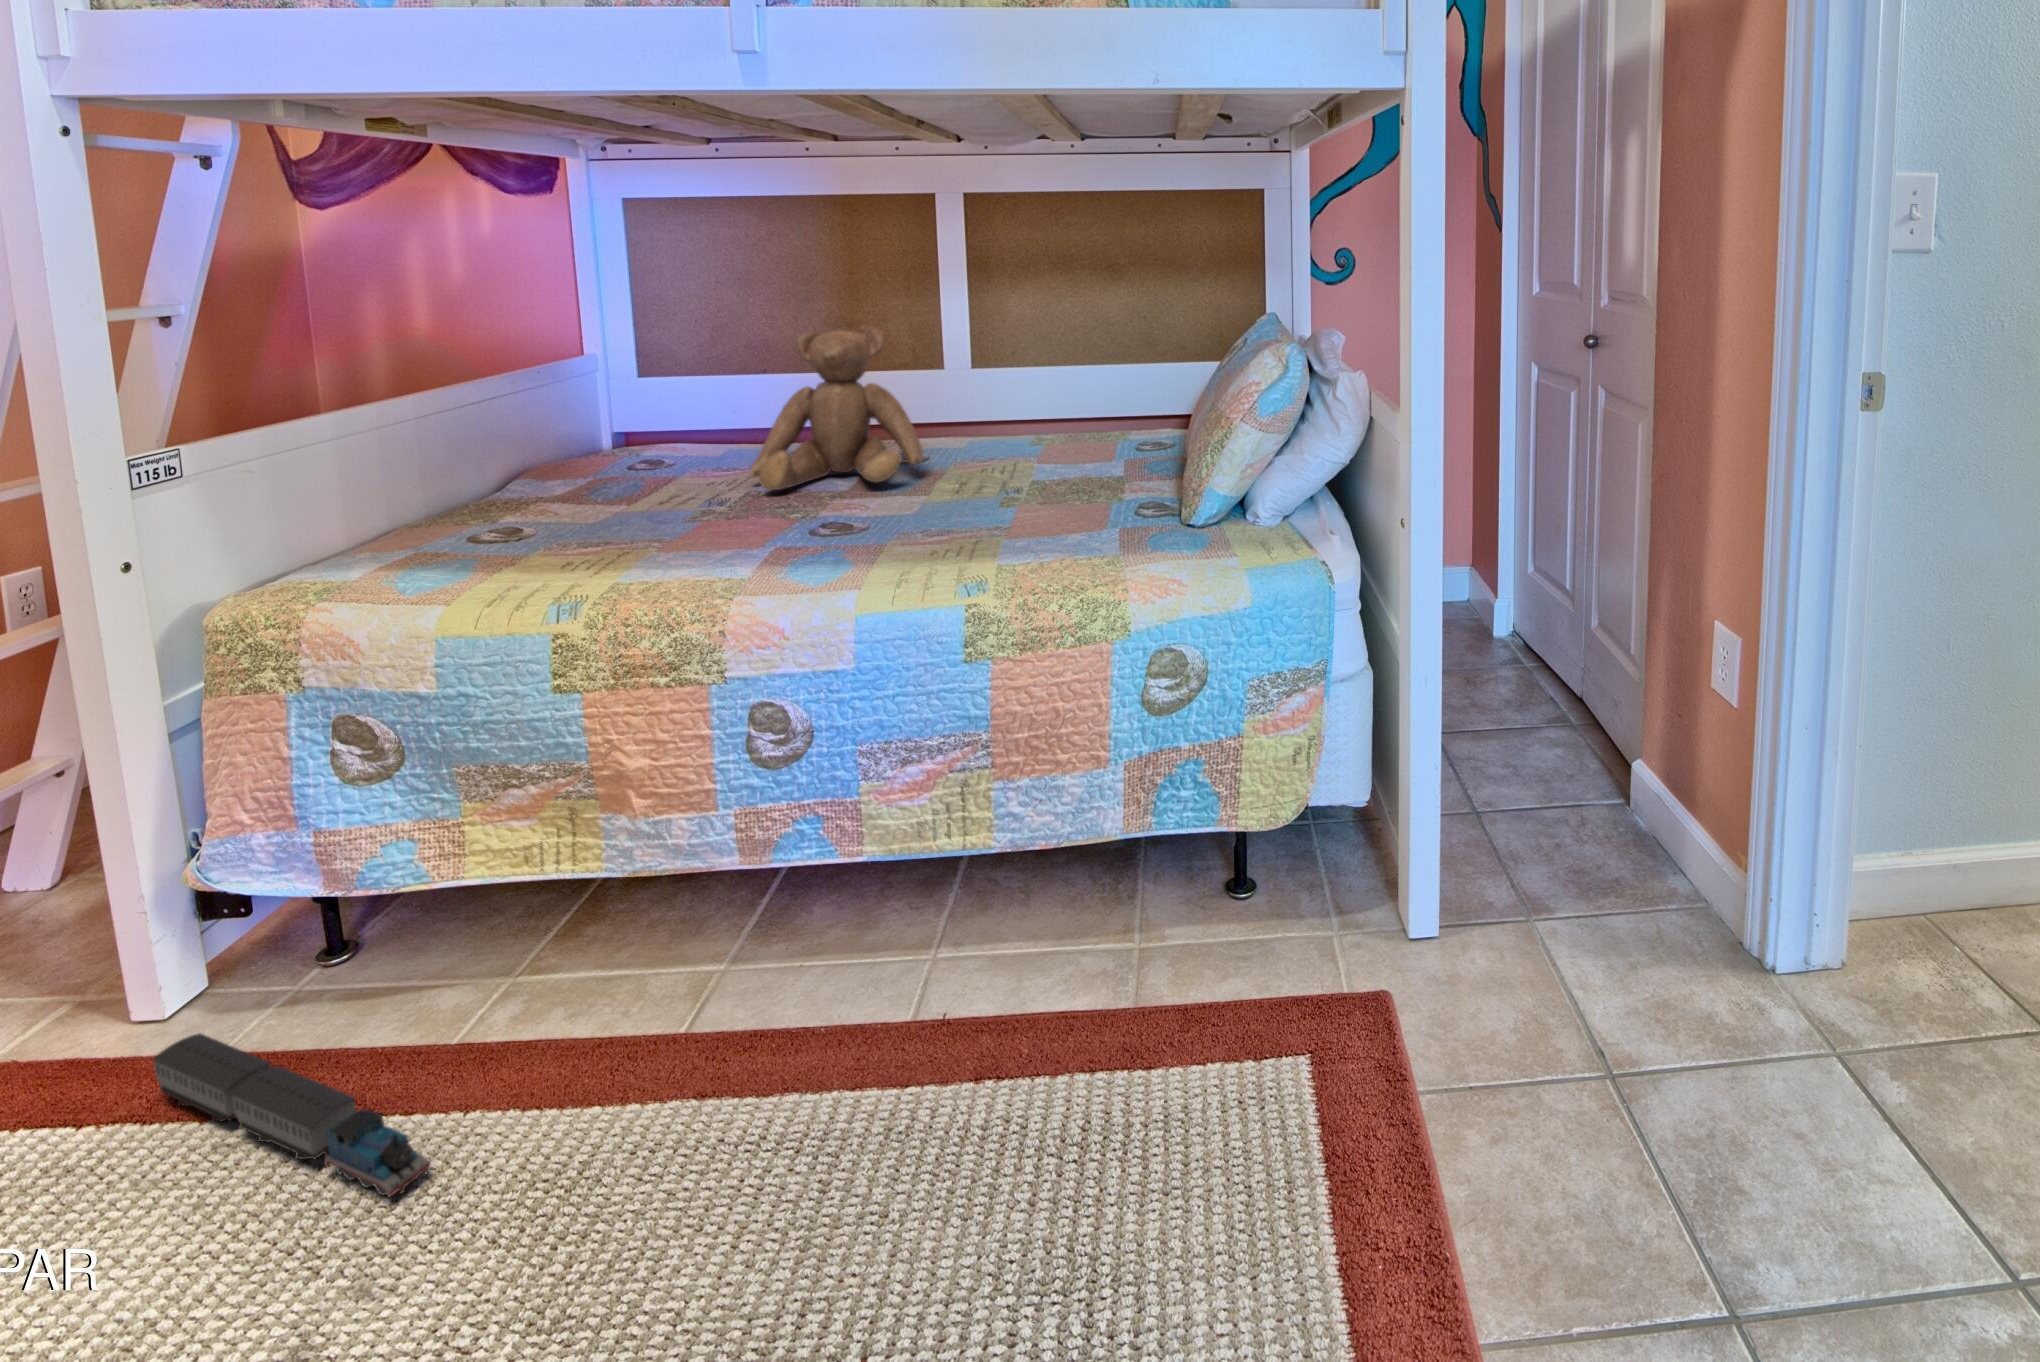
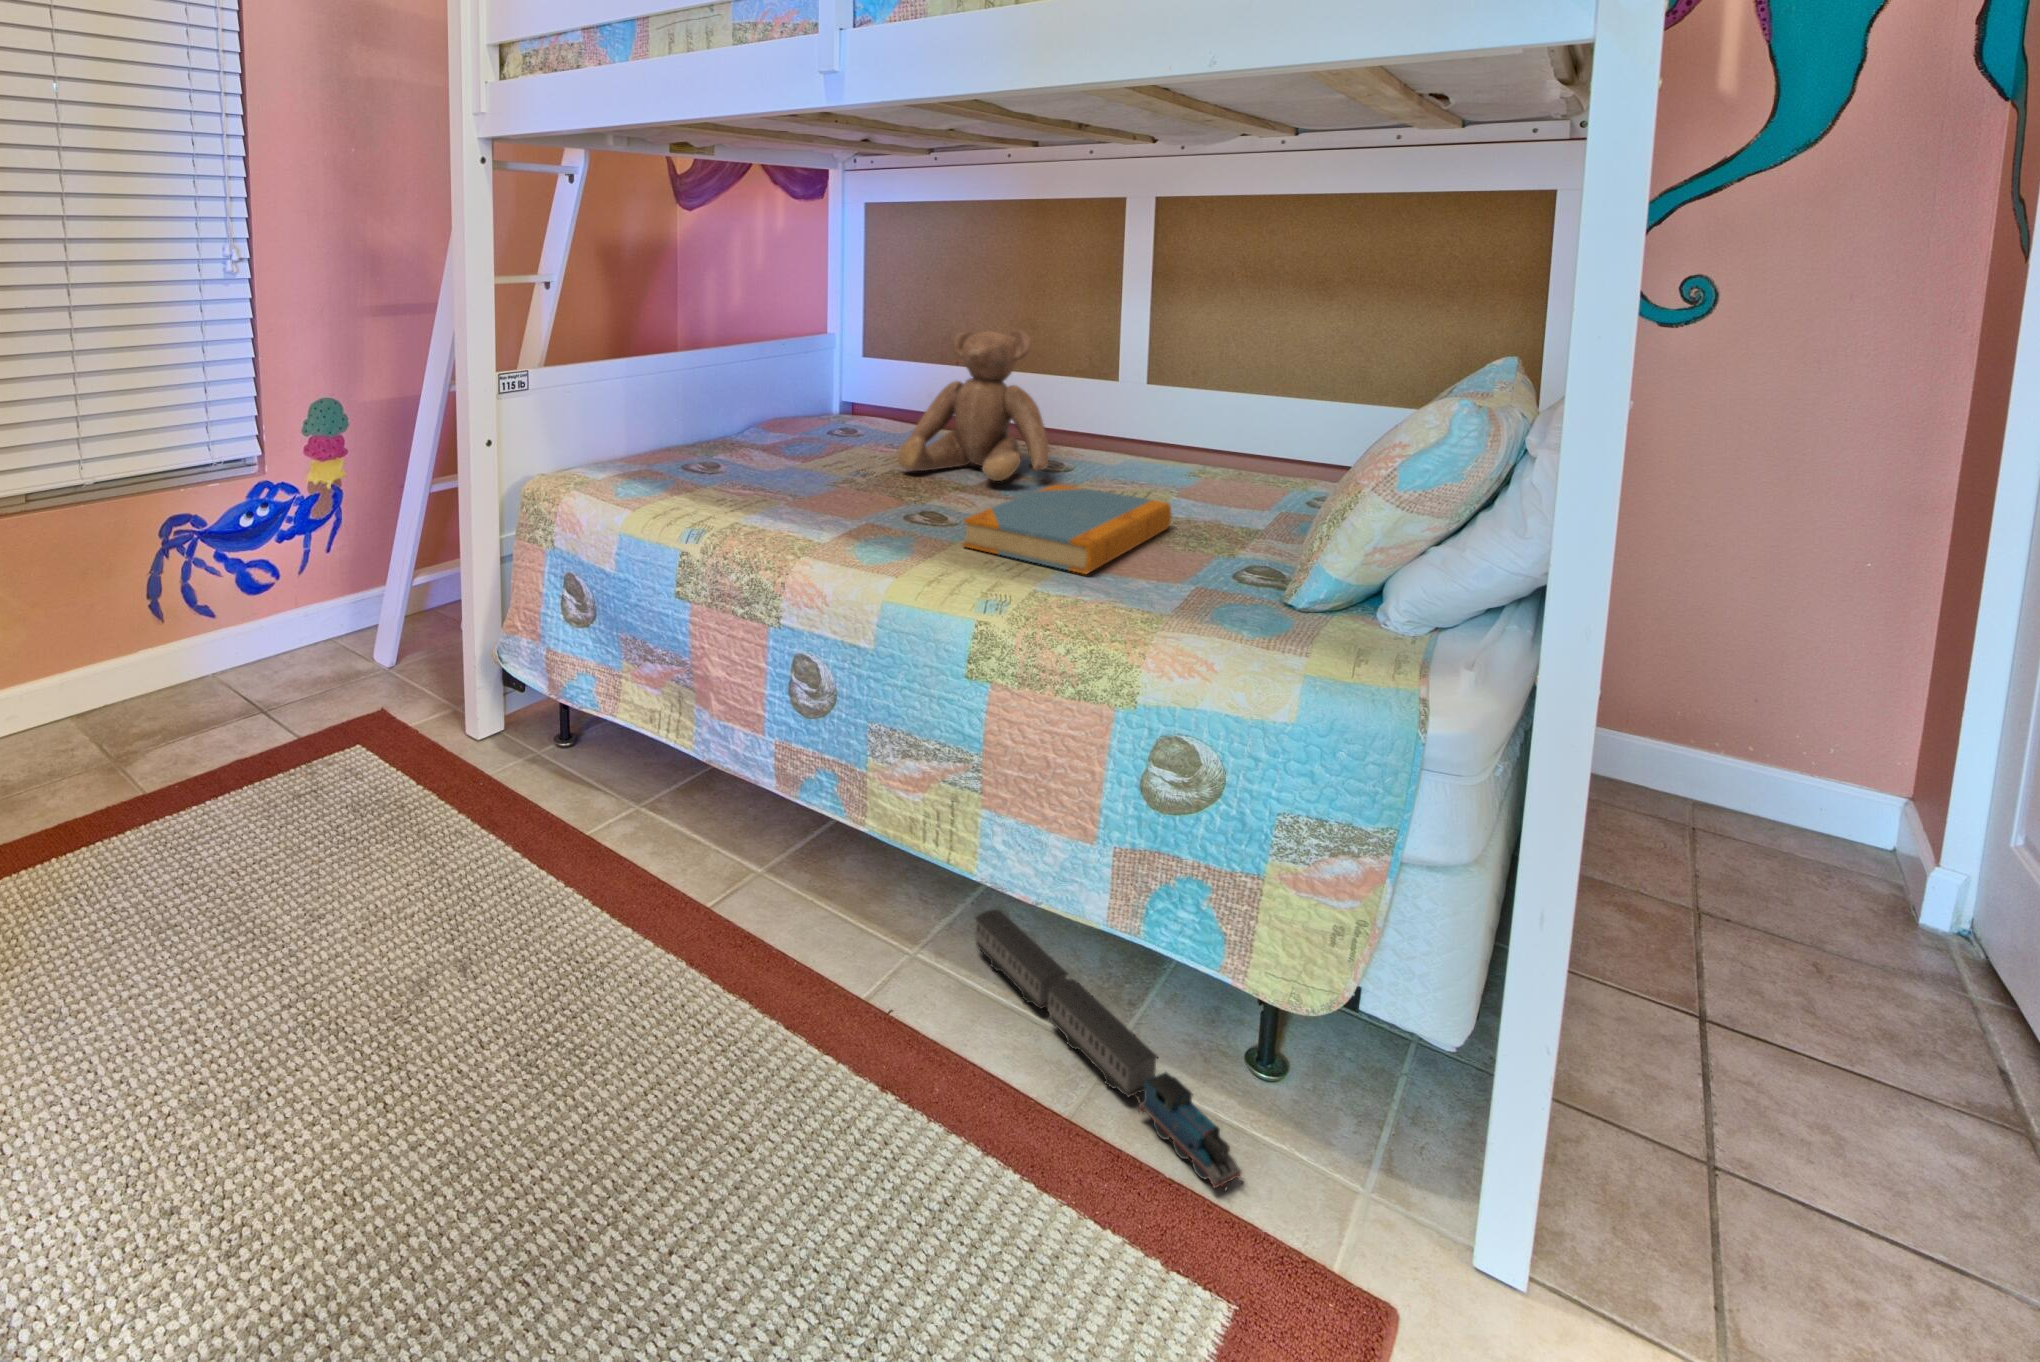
book: none [902,469,1063,547] -> present [963,485,1172,574]
toy train: present [153,1033,431,1197] -> present [975,909,1244,1191]

